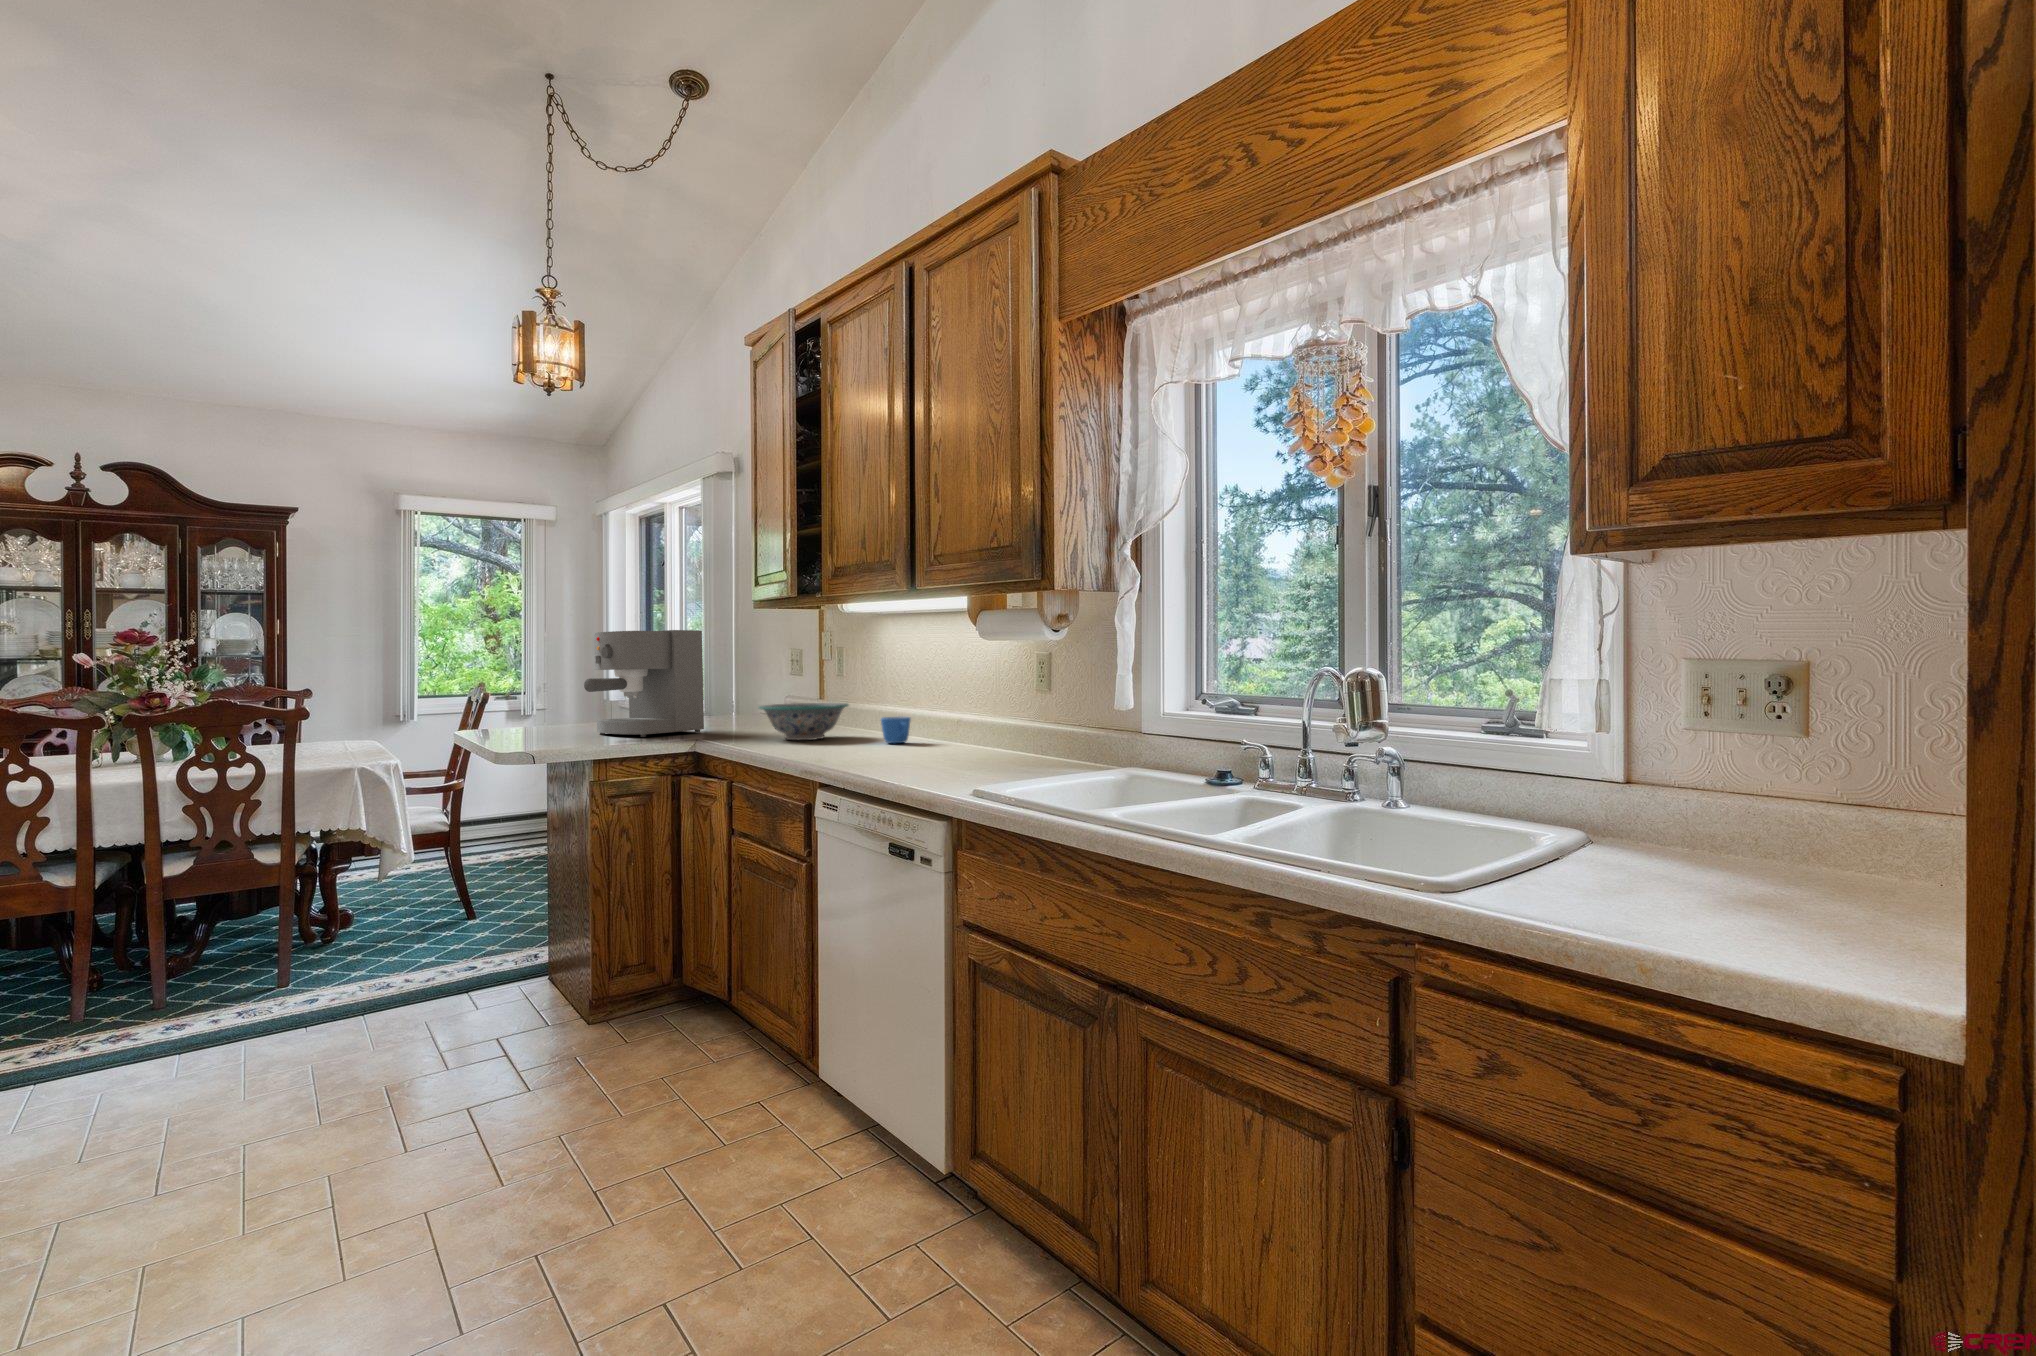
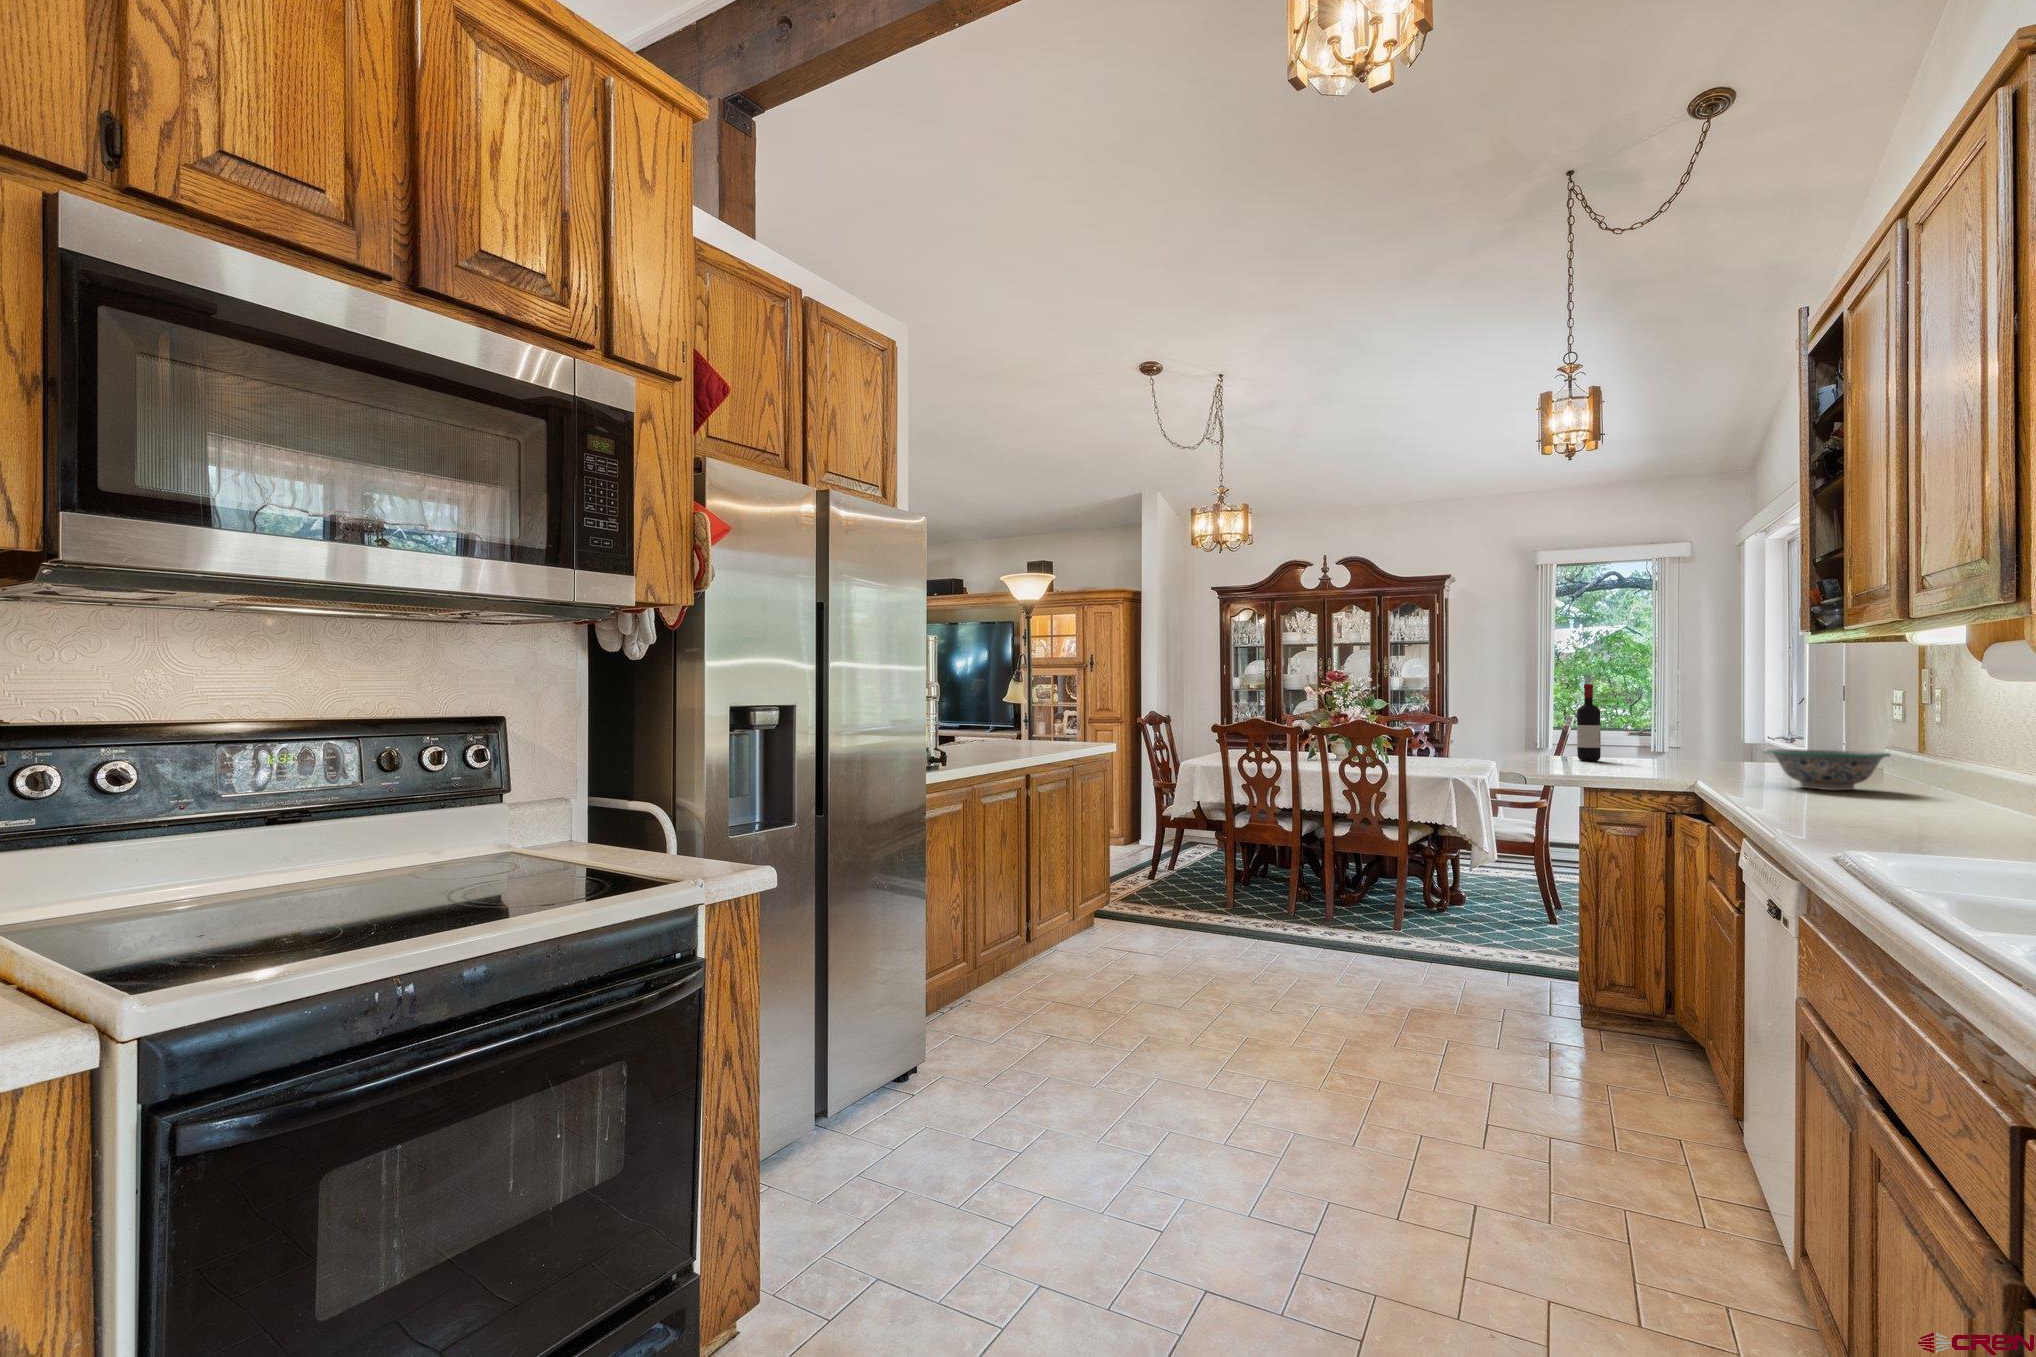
coffee maker: present [584,630,704,737] -> none [1597,671,1729,773]
wine bottle: none [538,644,564,731] -> present [1577,684,1601,761]
mug: present [881,717,911,744] -> none [1912,772,1959,804]

